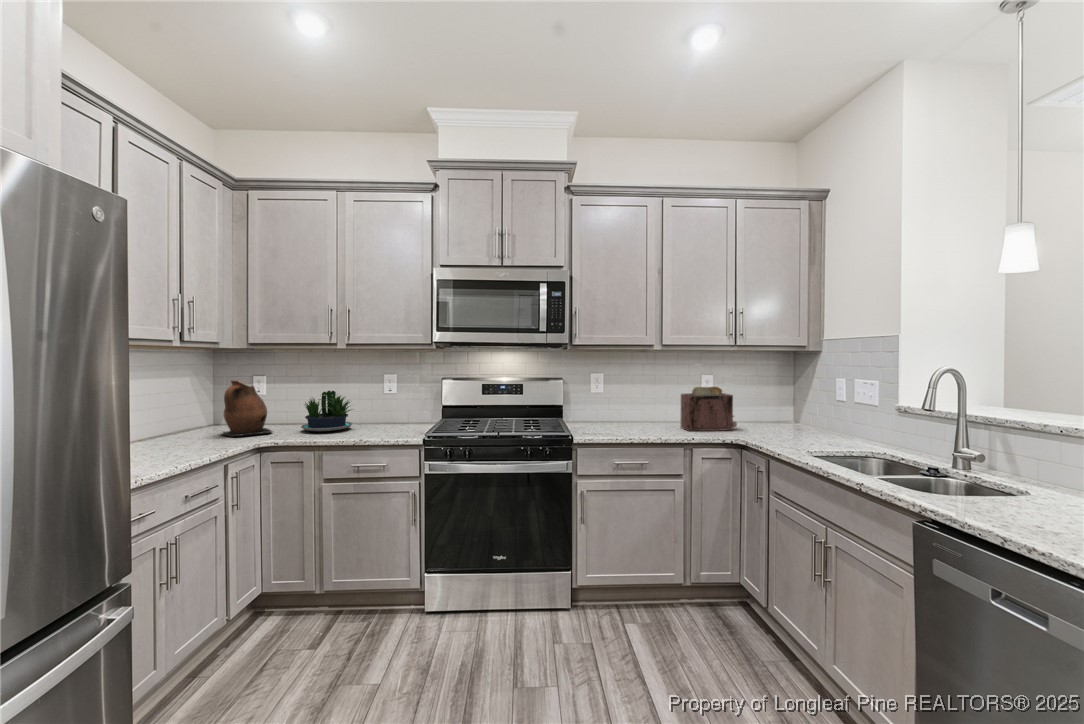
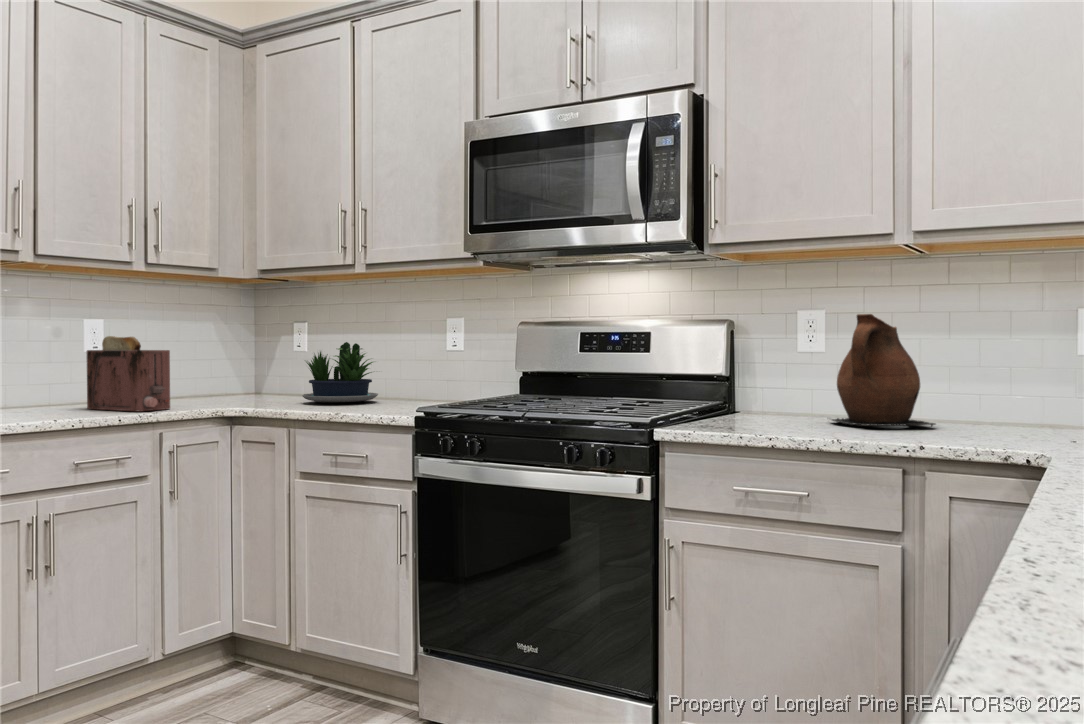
ceramic pitcher: present [223,380,272,436] -> present [832,314,935,426]
toaster: present [681,386,737,431] -> present [87,336,170,411]

